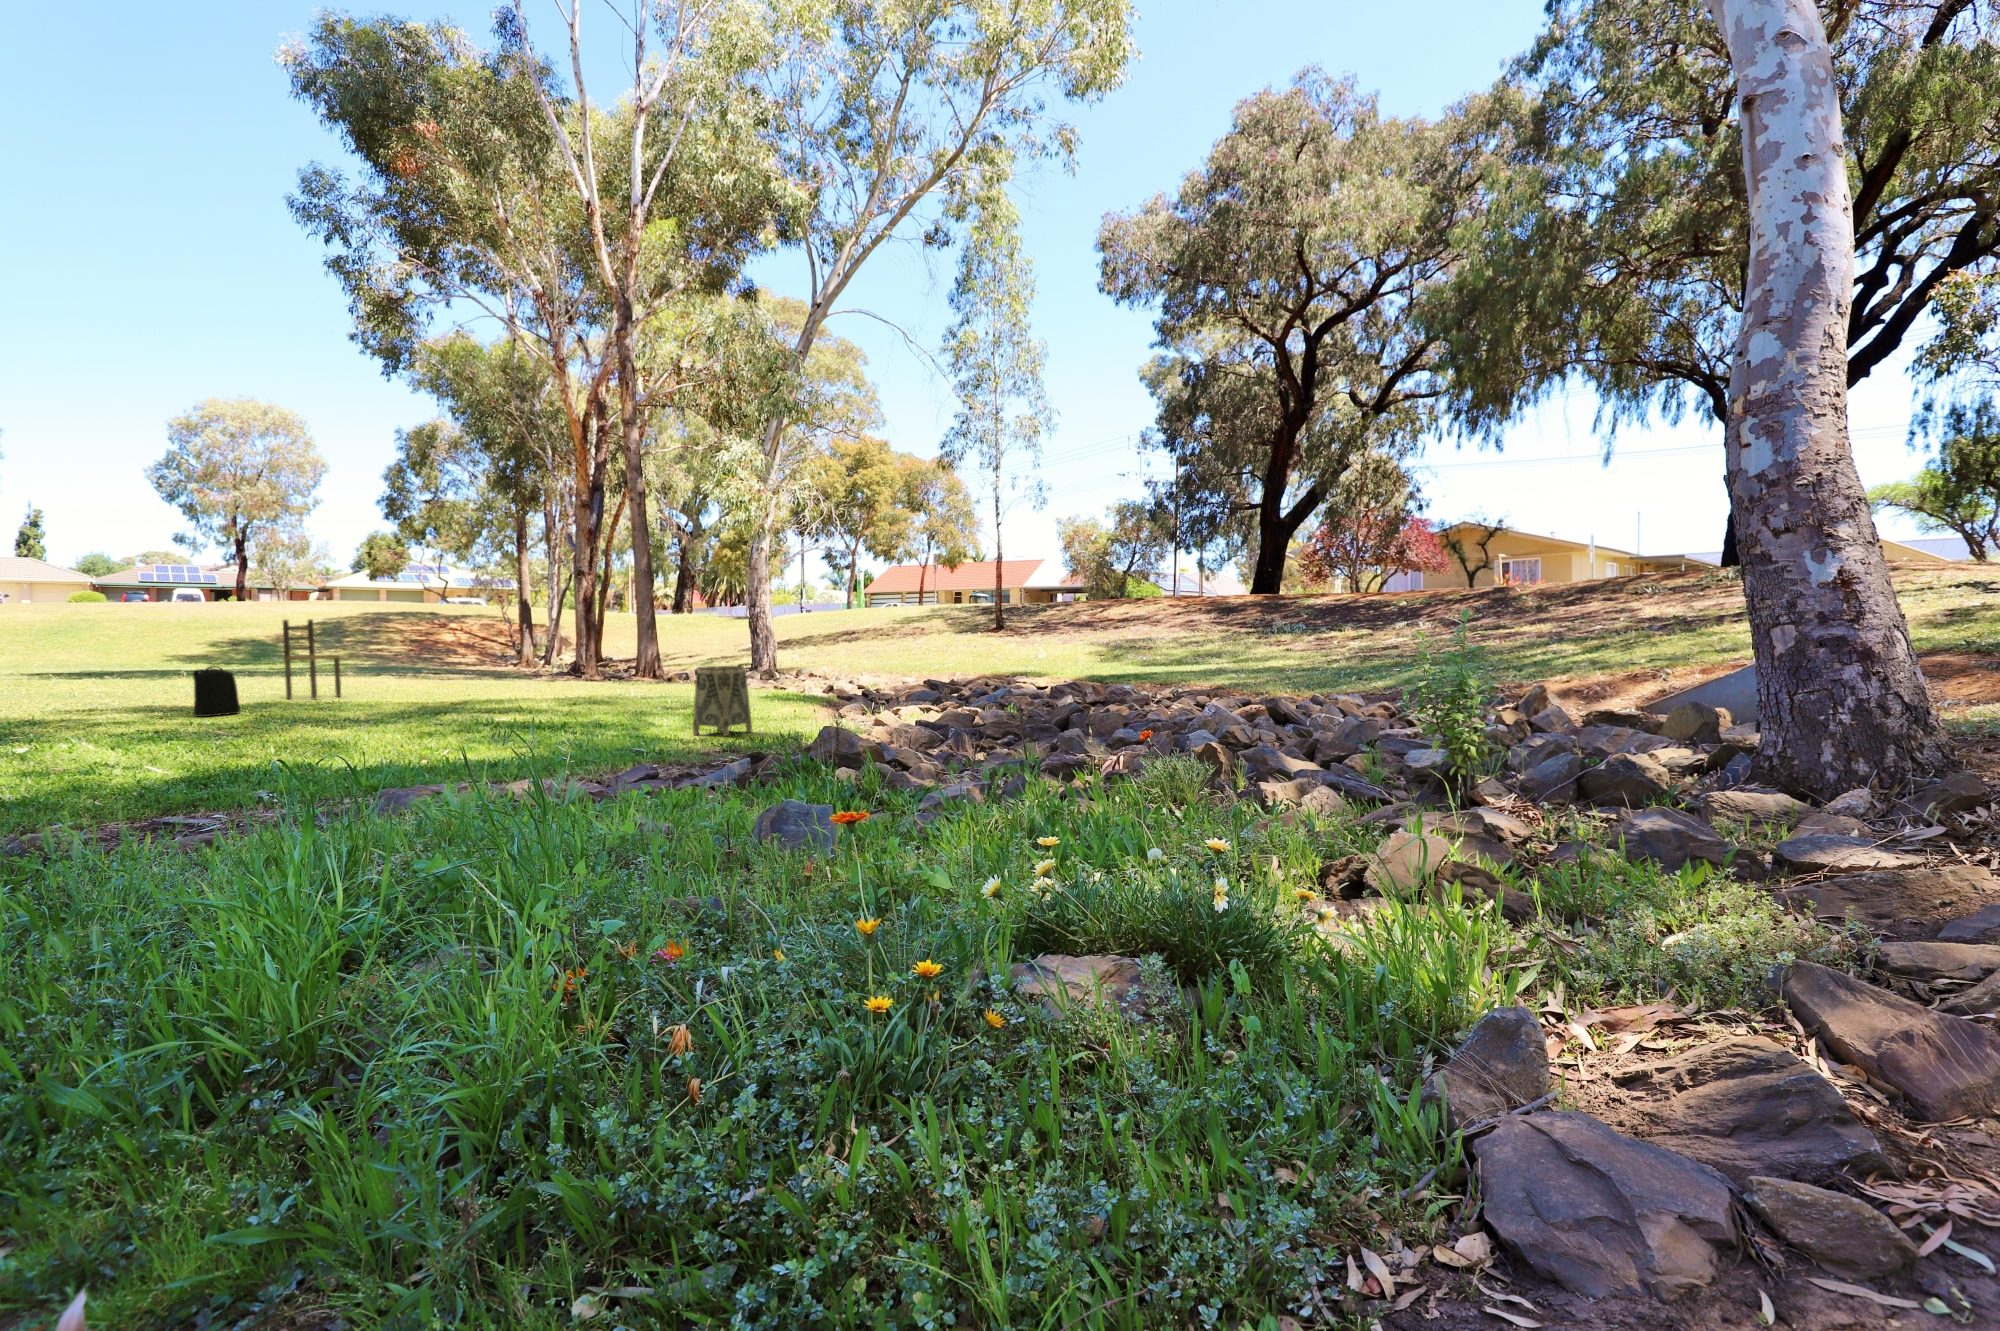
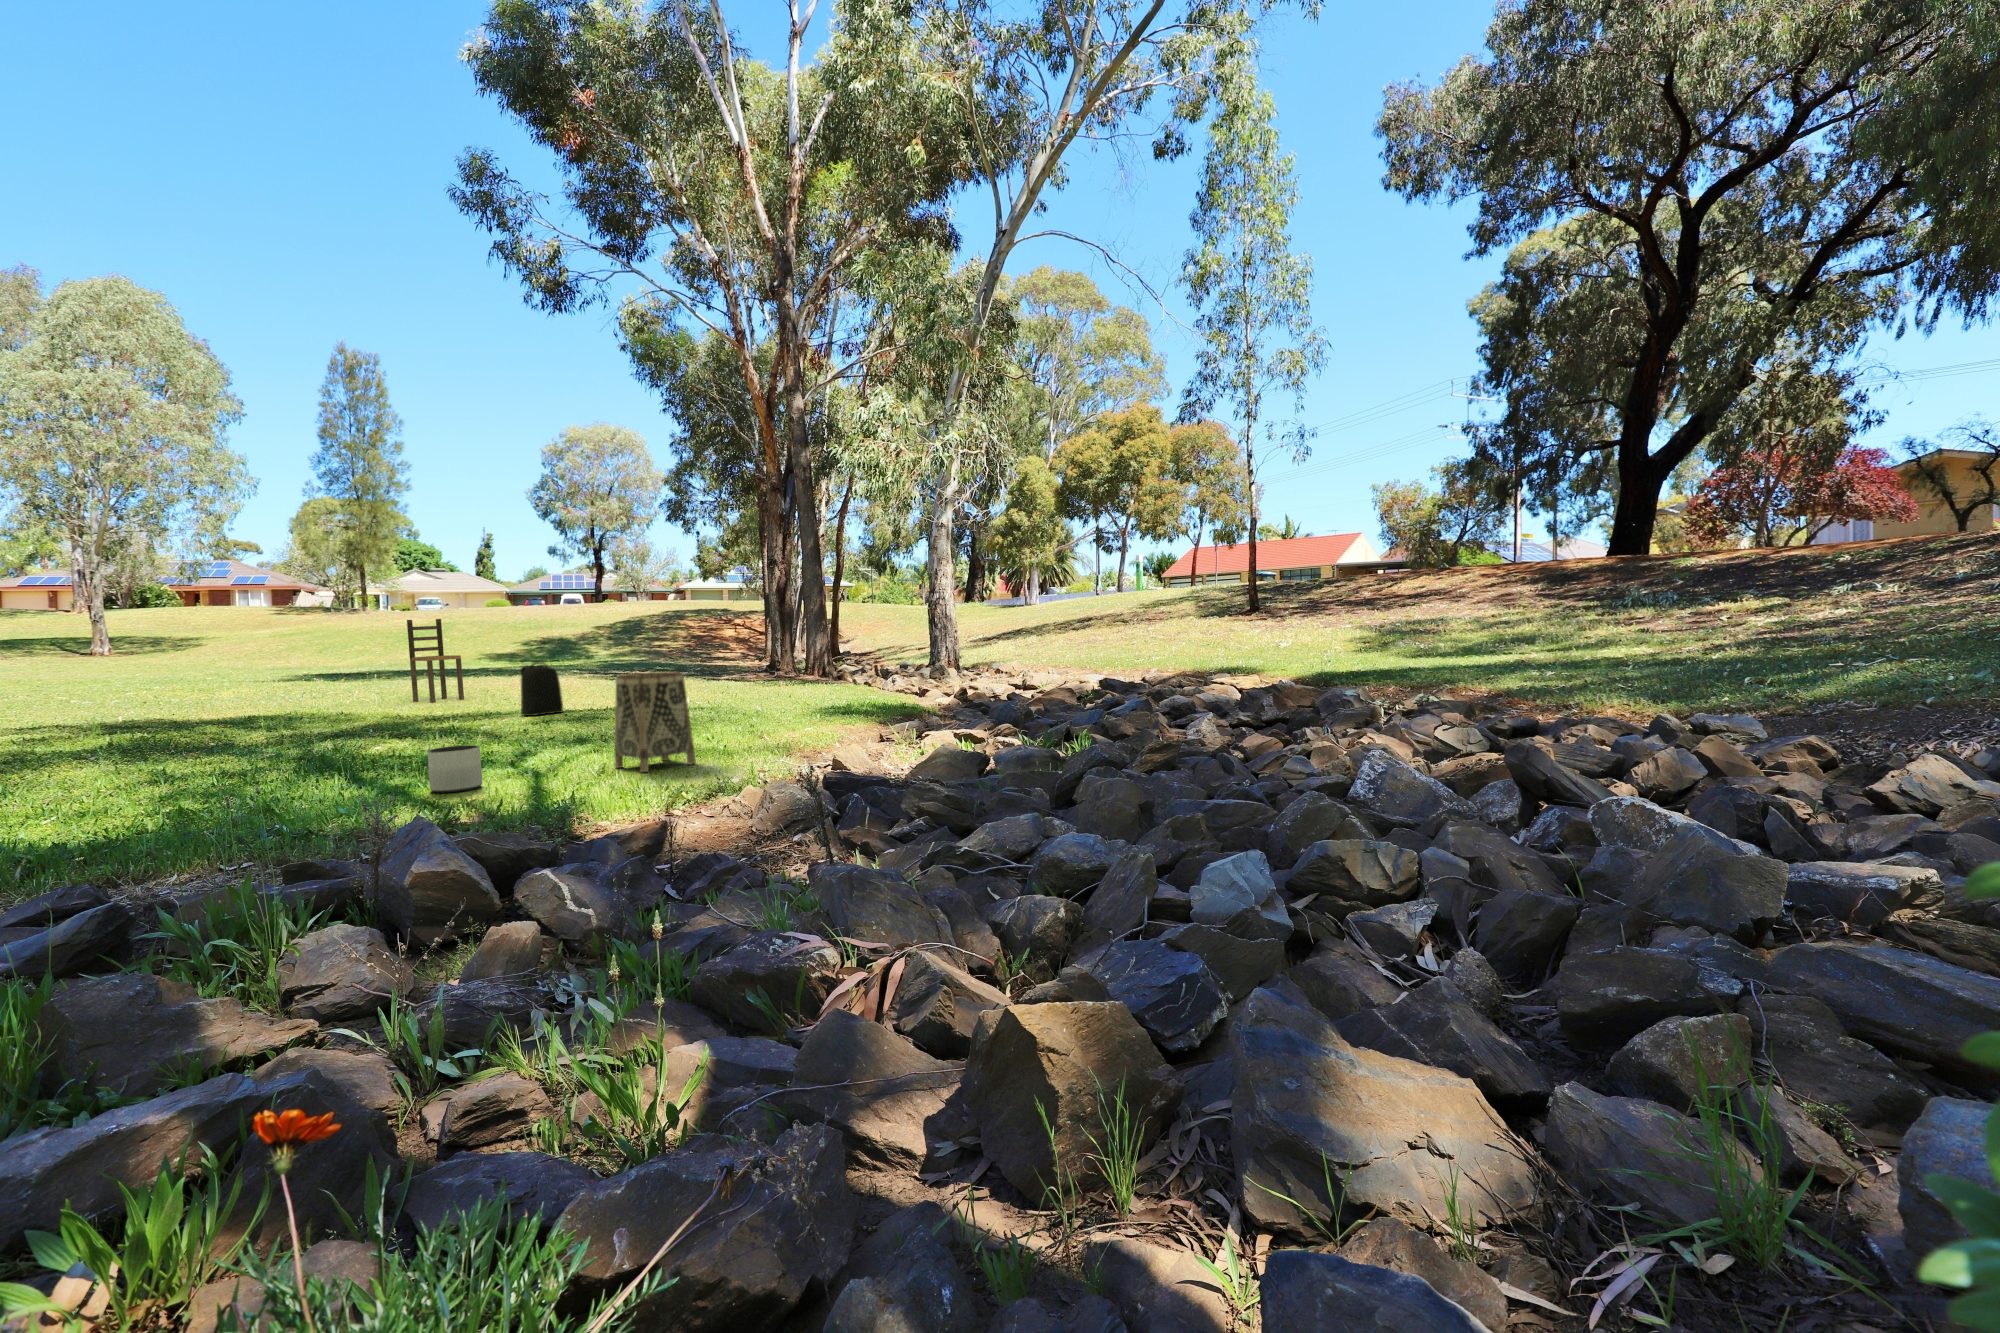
backpack: present [193,666,240,717] -> present [520,662,563,716]
planter: none [586,717,622,749] -> present [428,745,482,793]

